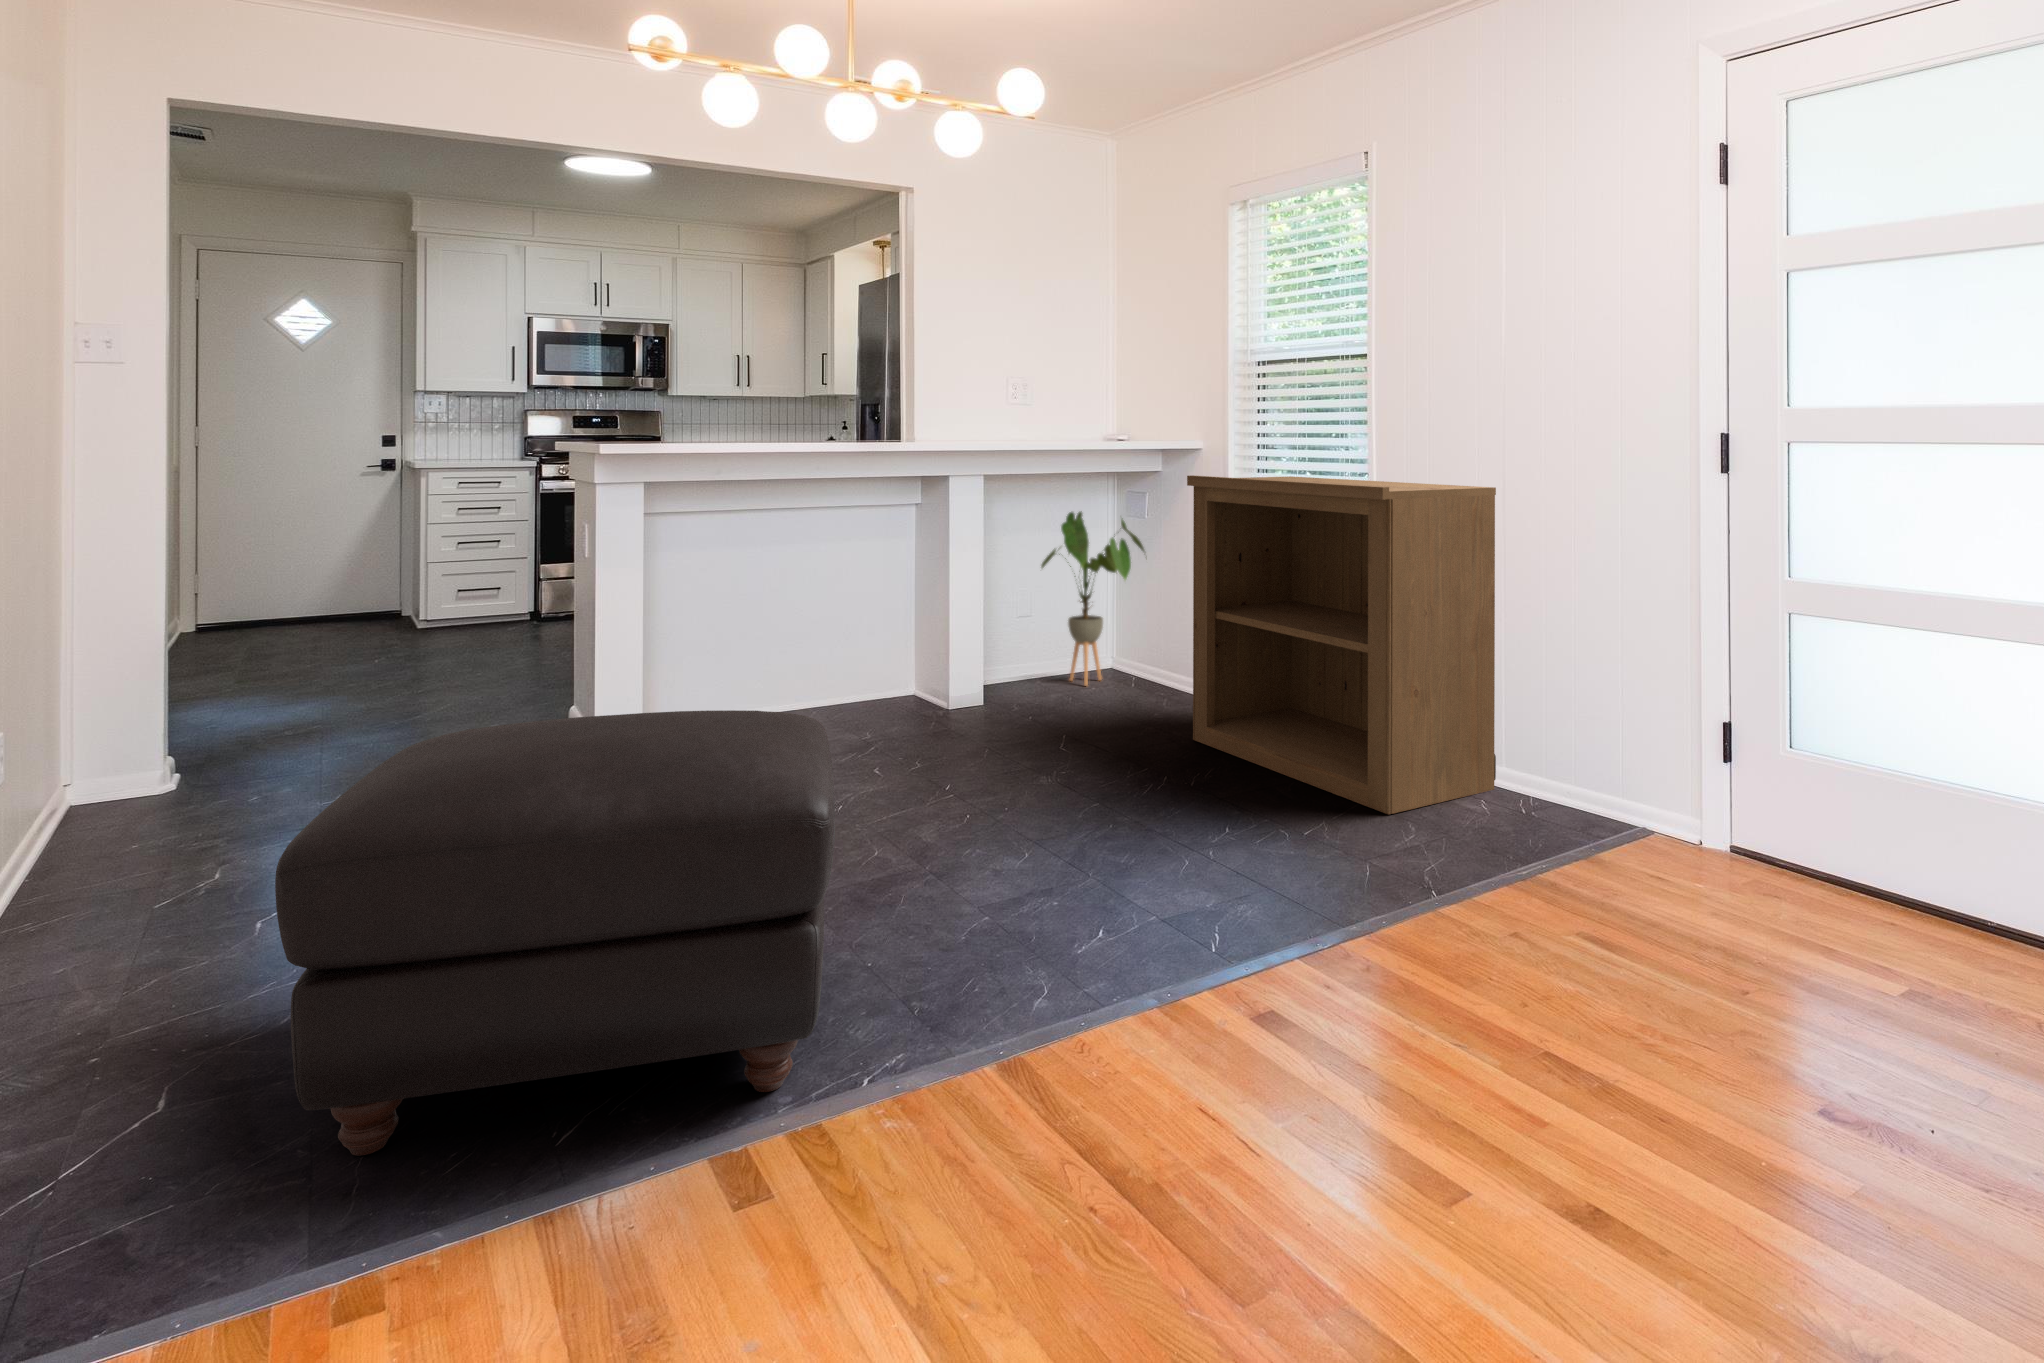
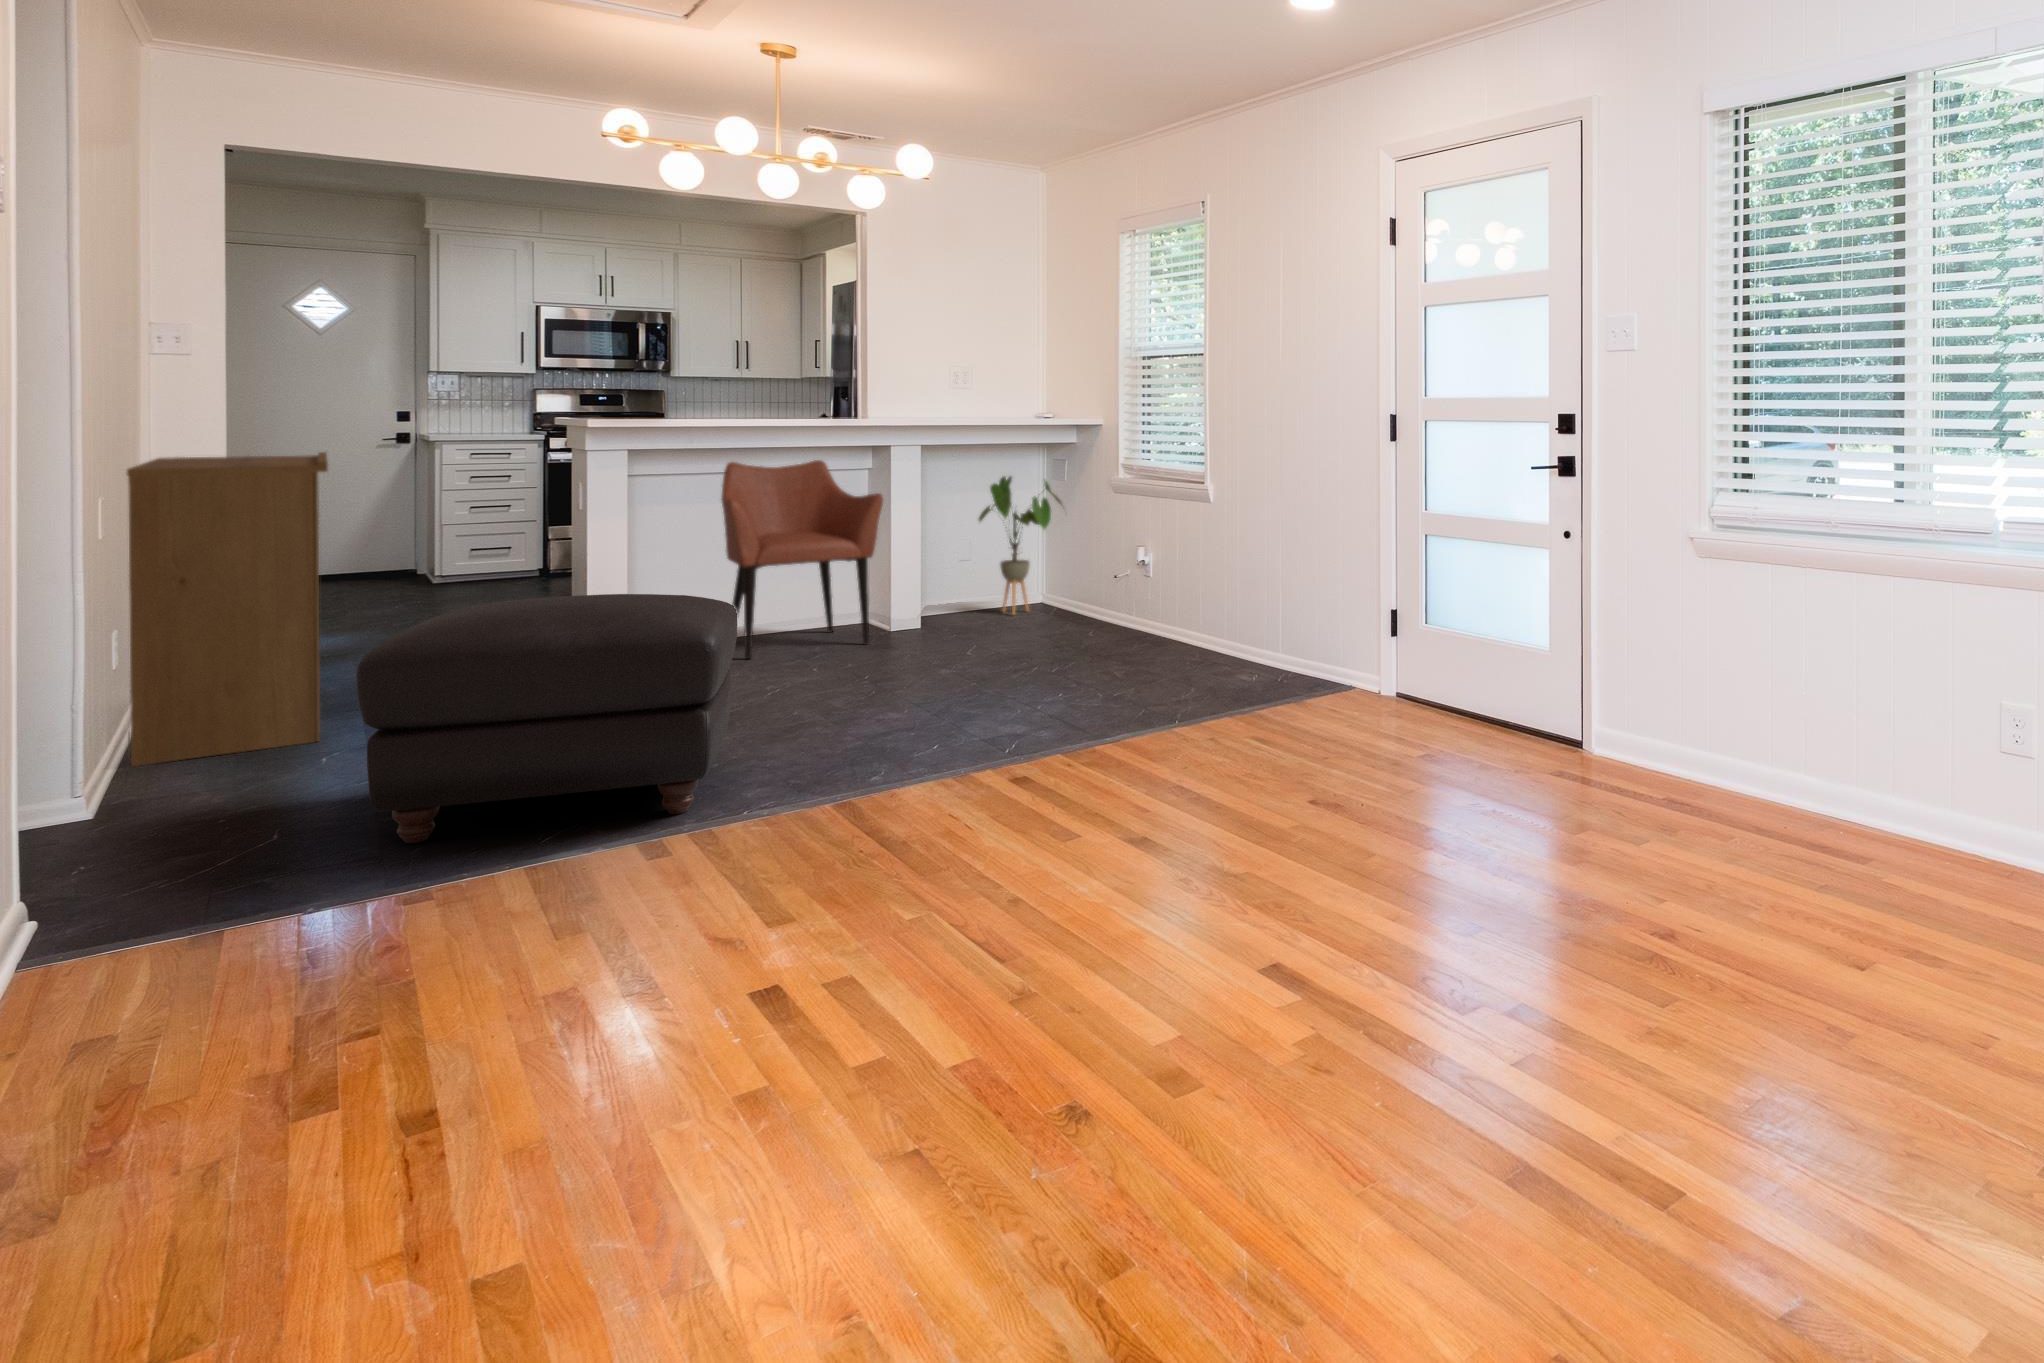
bookshelf: present [1187,475,1496,814] -> present [127,452,328,766]
armchair: none [752,493,946,752] -> present [721,460,883,659]

